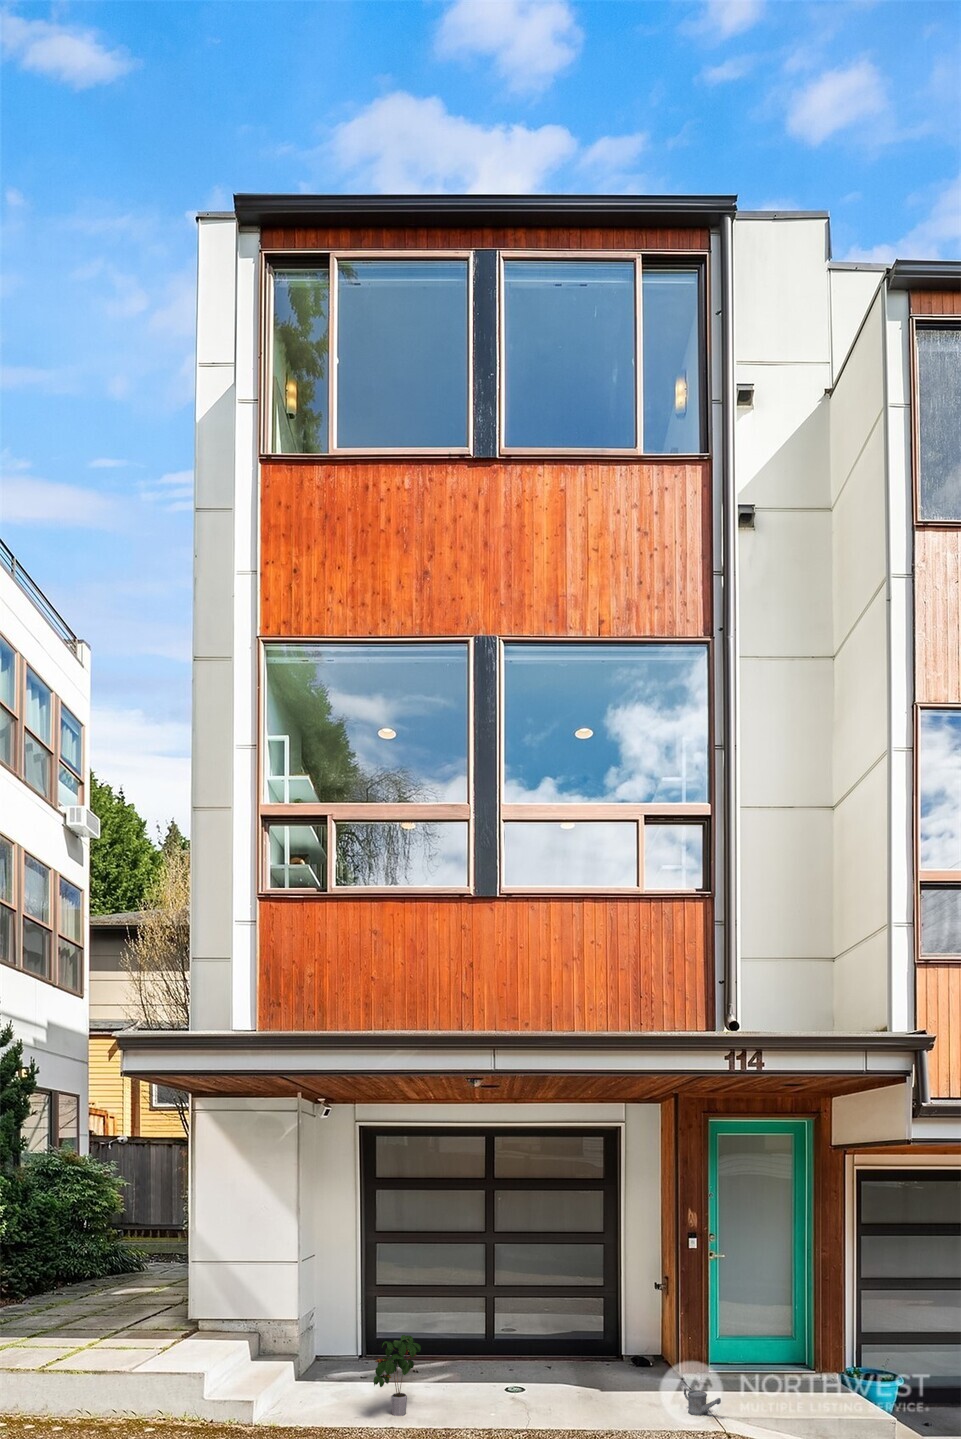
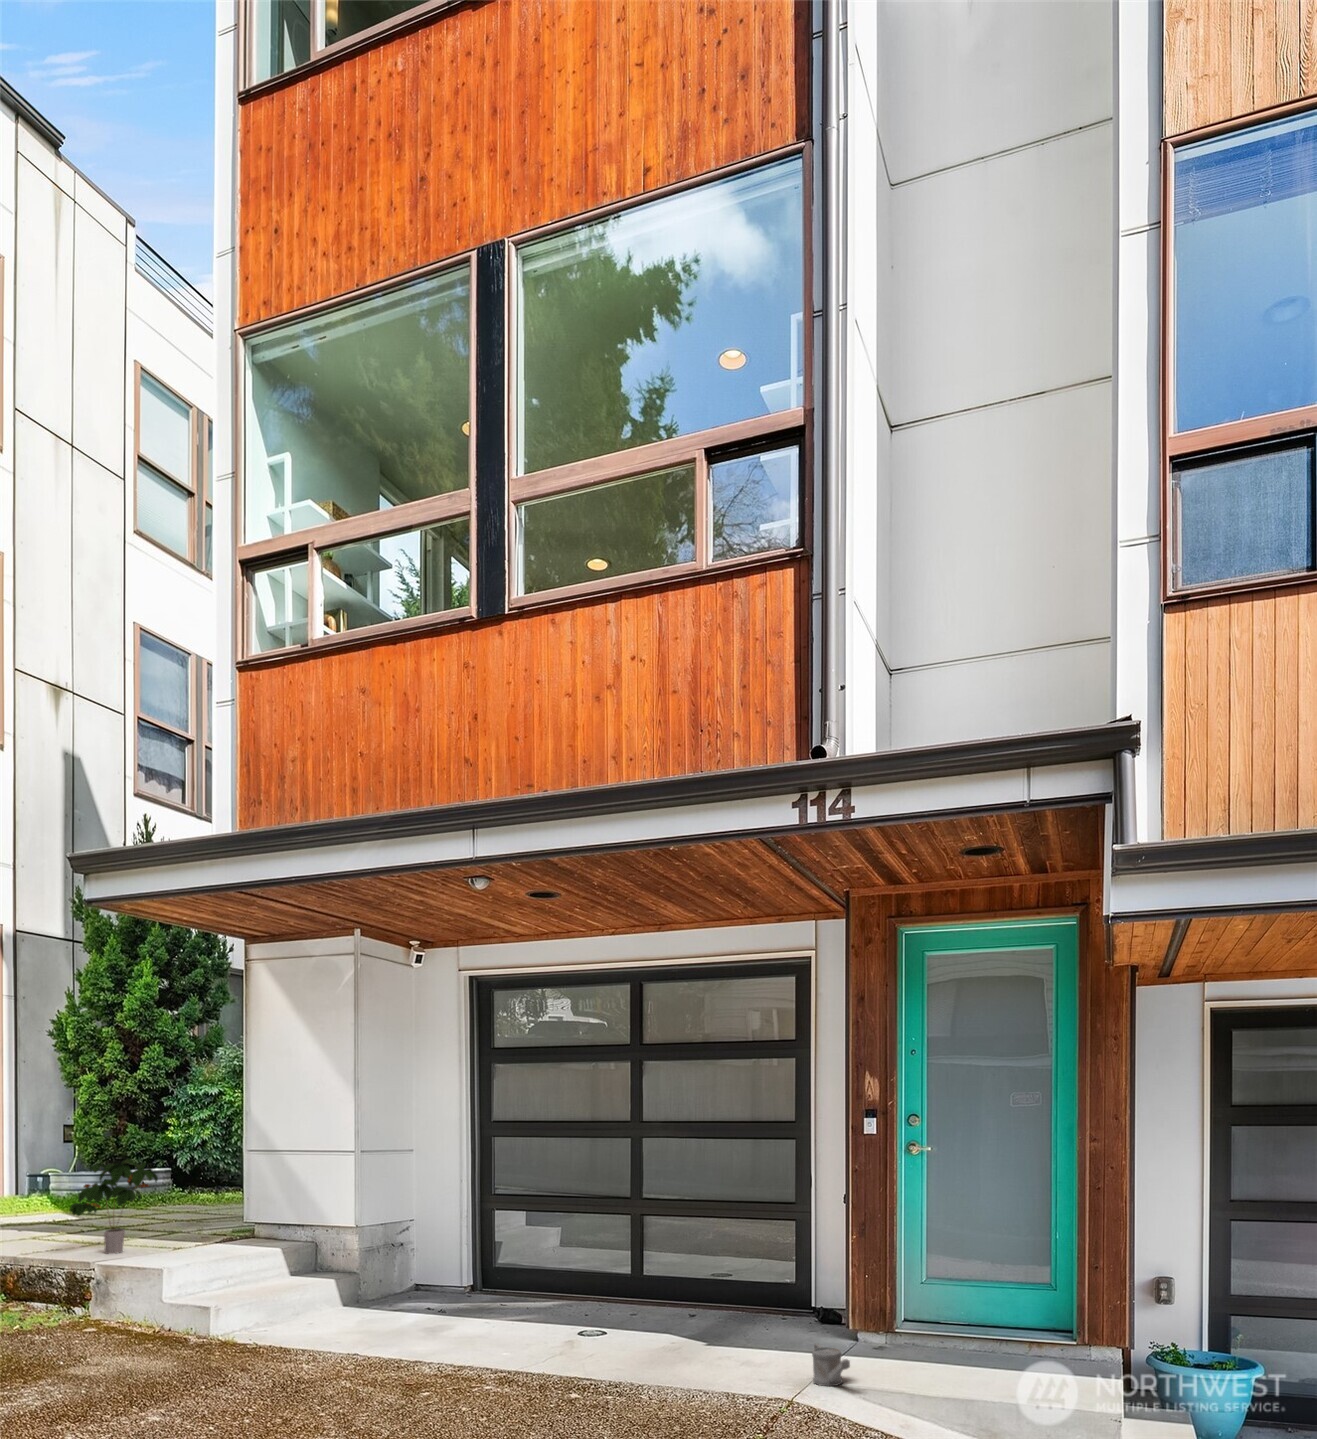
potted plant: present [373,1335,421,1416] -> present [70,1159,158,1254]

